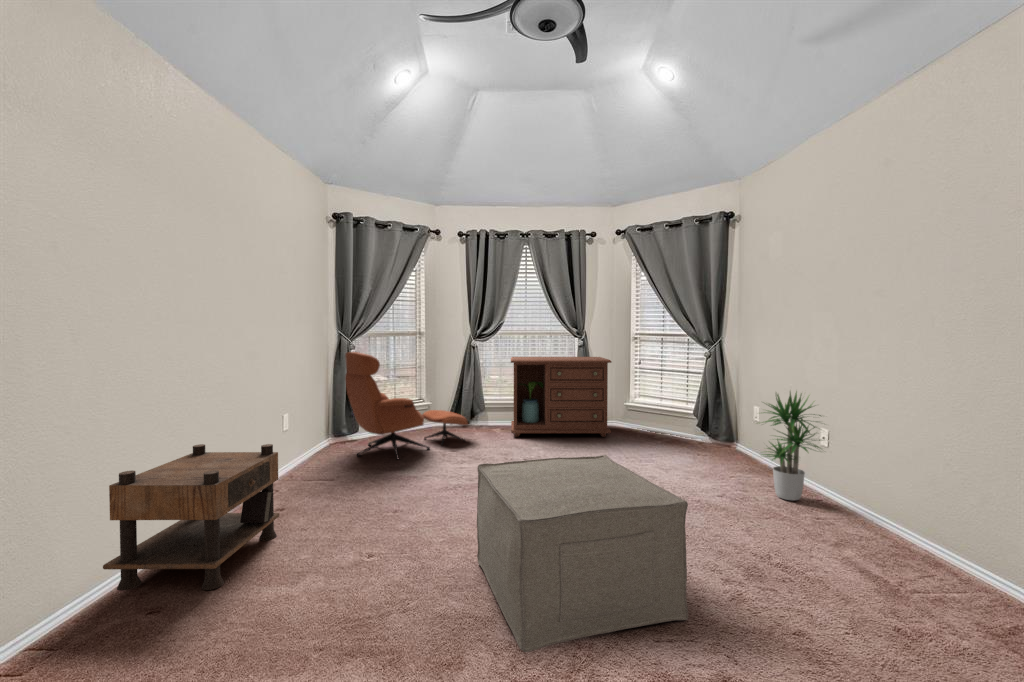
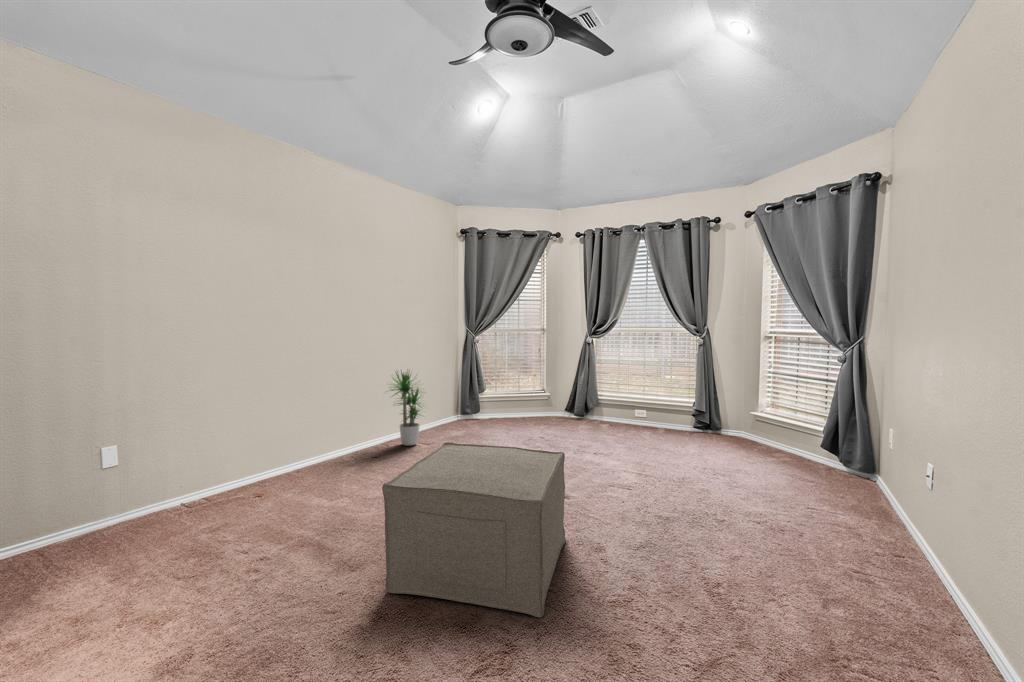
lounge chair: present [345,352,468,459] -> none [459,345,566,438]
dresser: present [511,357,611,437] -> none [610,354,725,446]
potted plant: present [762,391,821,501] -> present [386,372,421,446]
nightstand: present [103,444,280,591] -> none [241,405,353,499]

